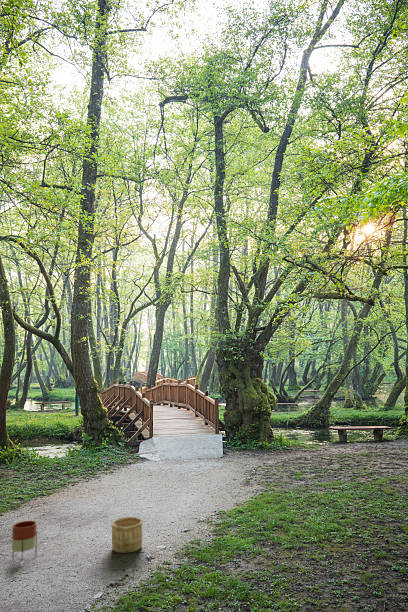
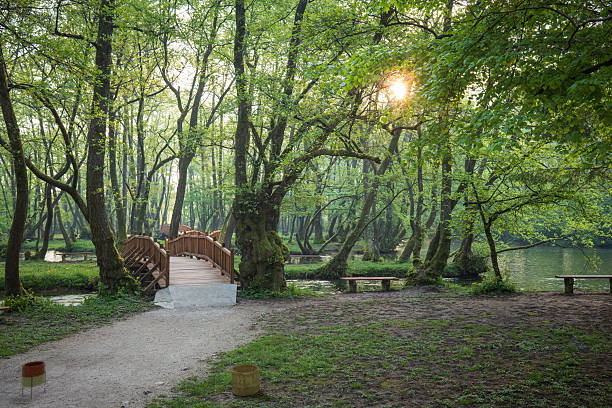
wooden bucket: present [111,517,143,553] -> present [231,364,260,396]

